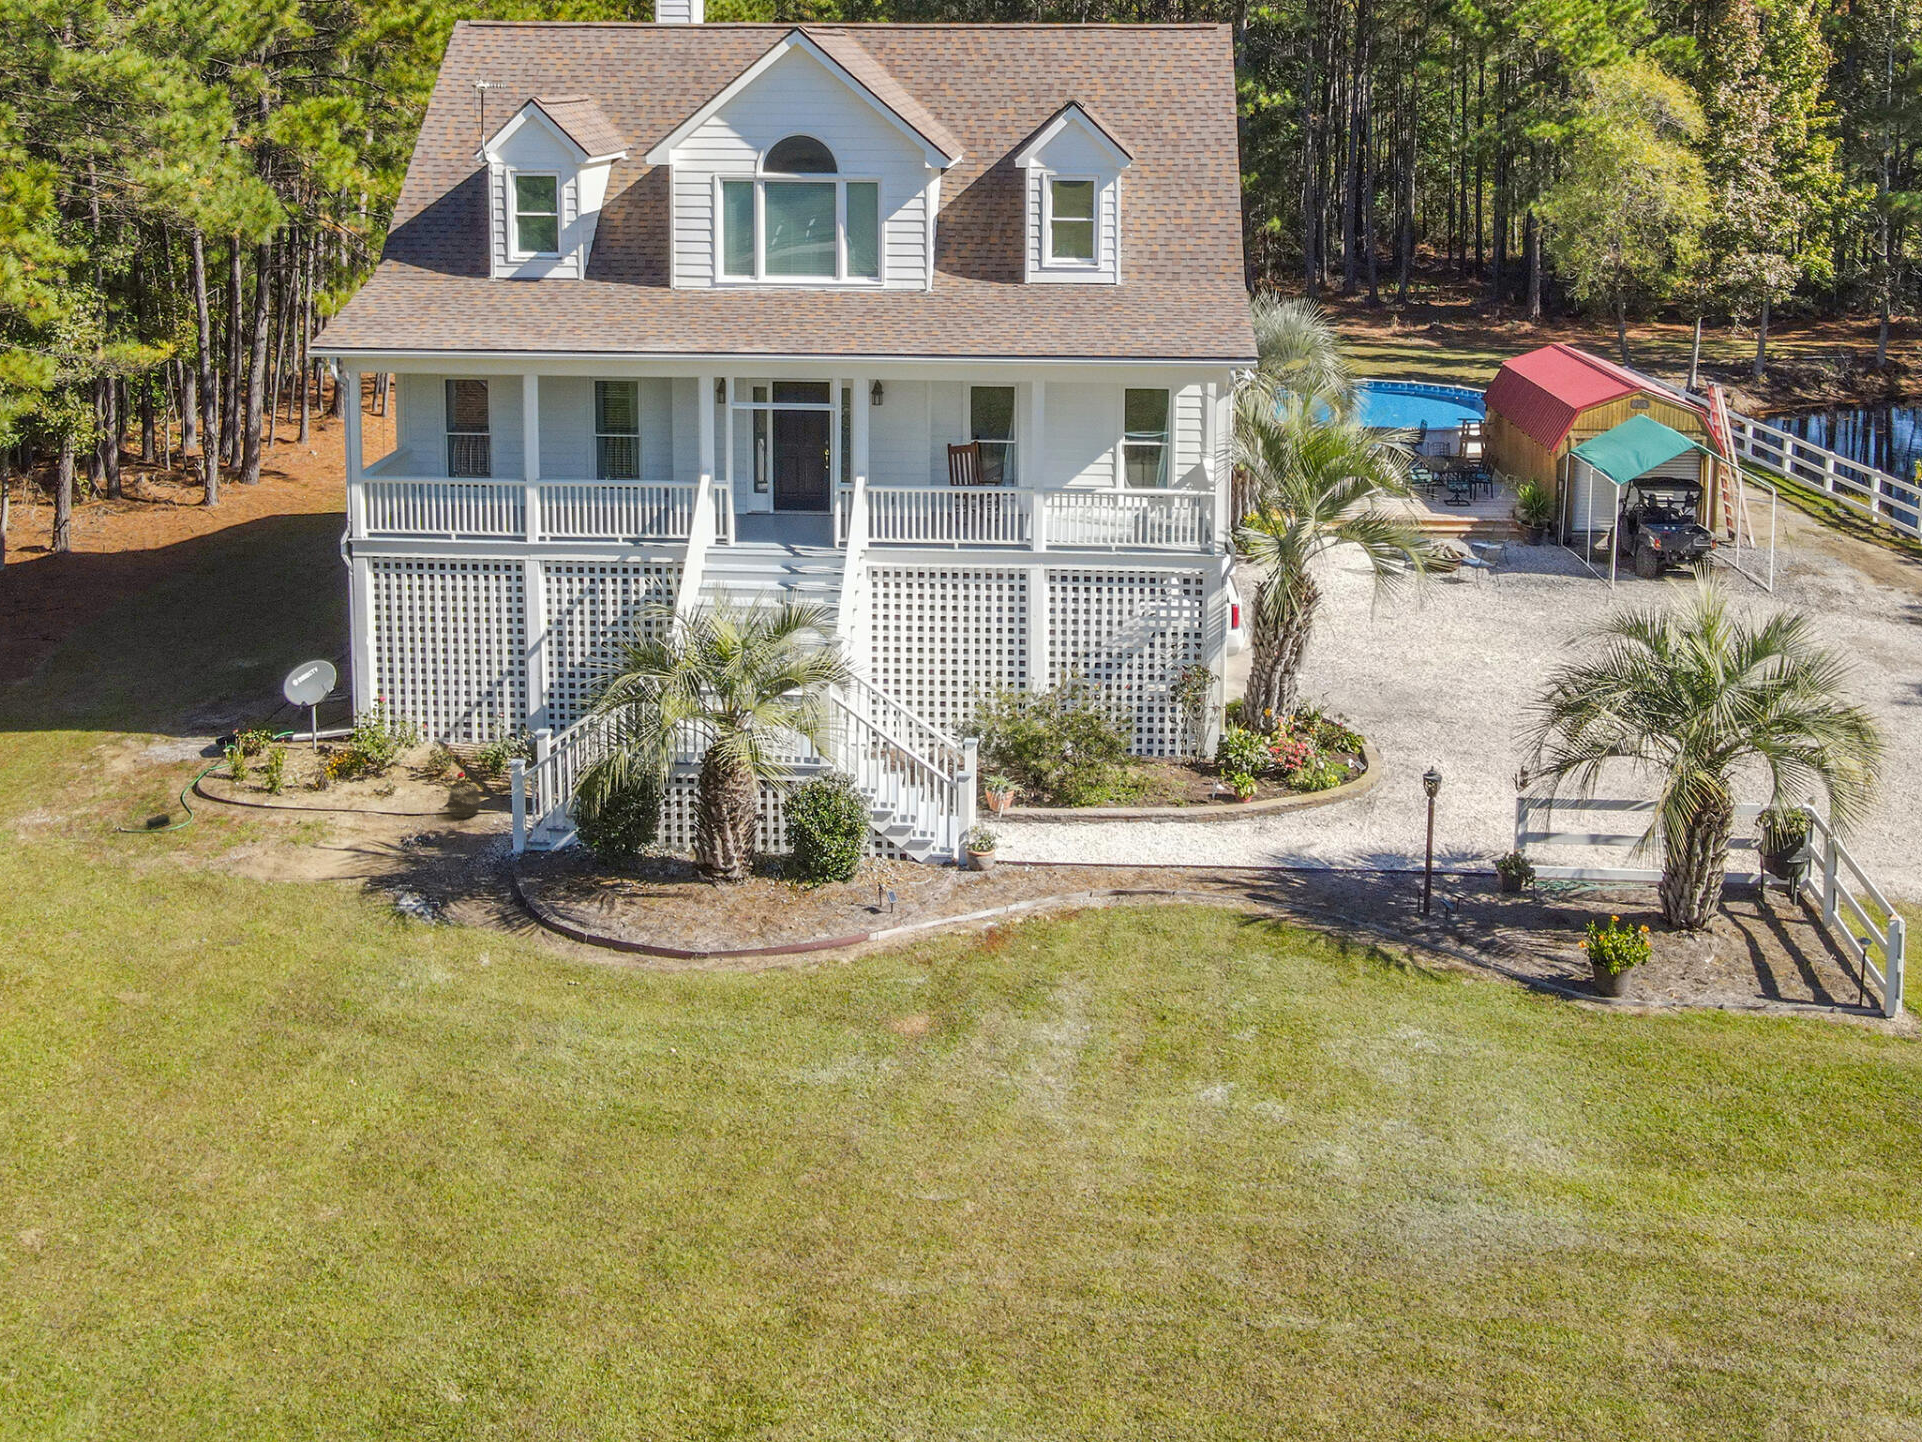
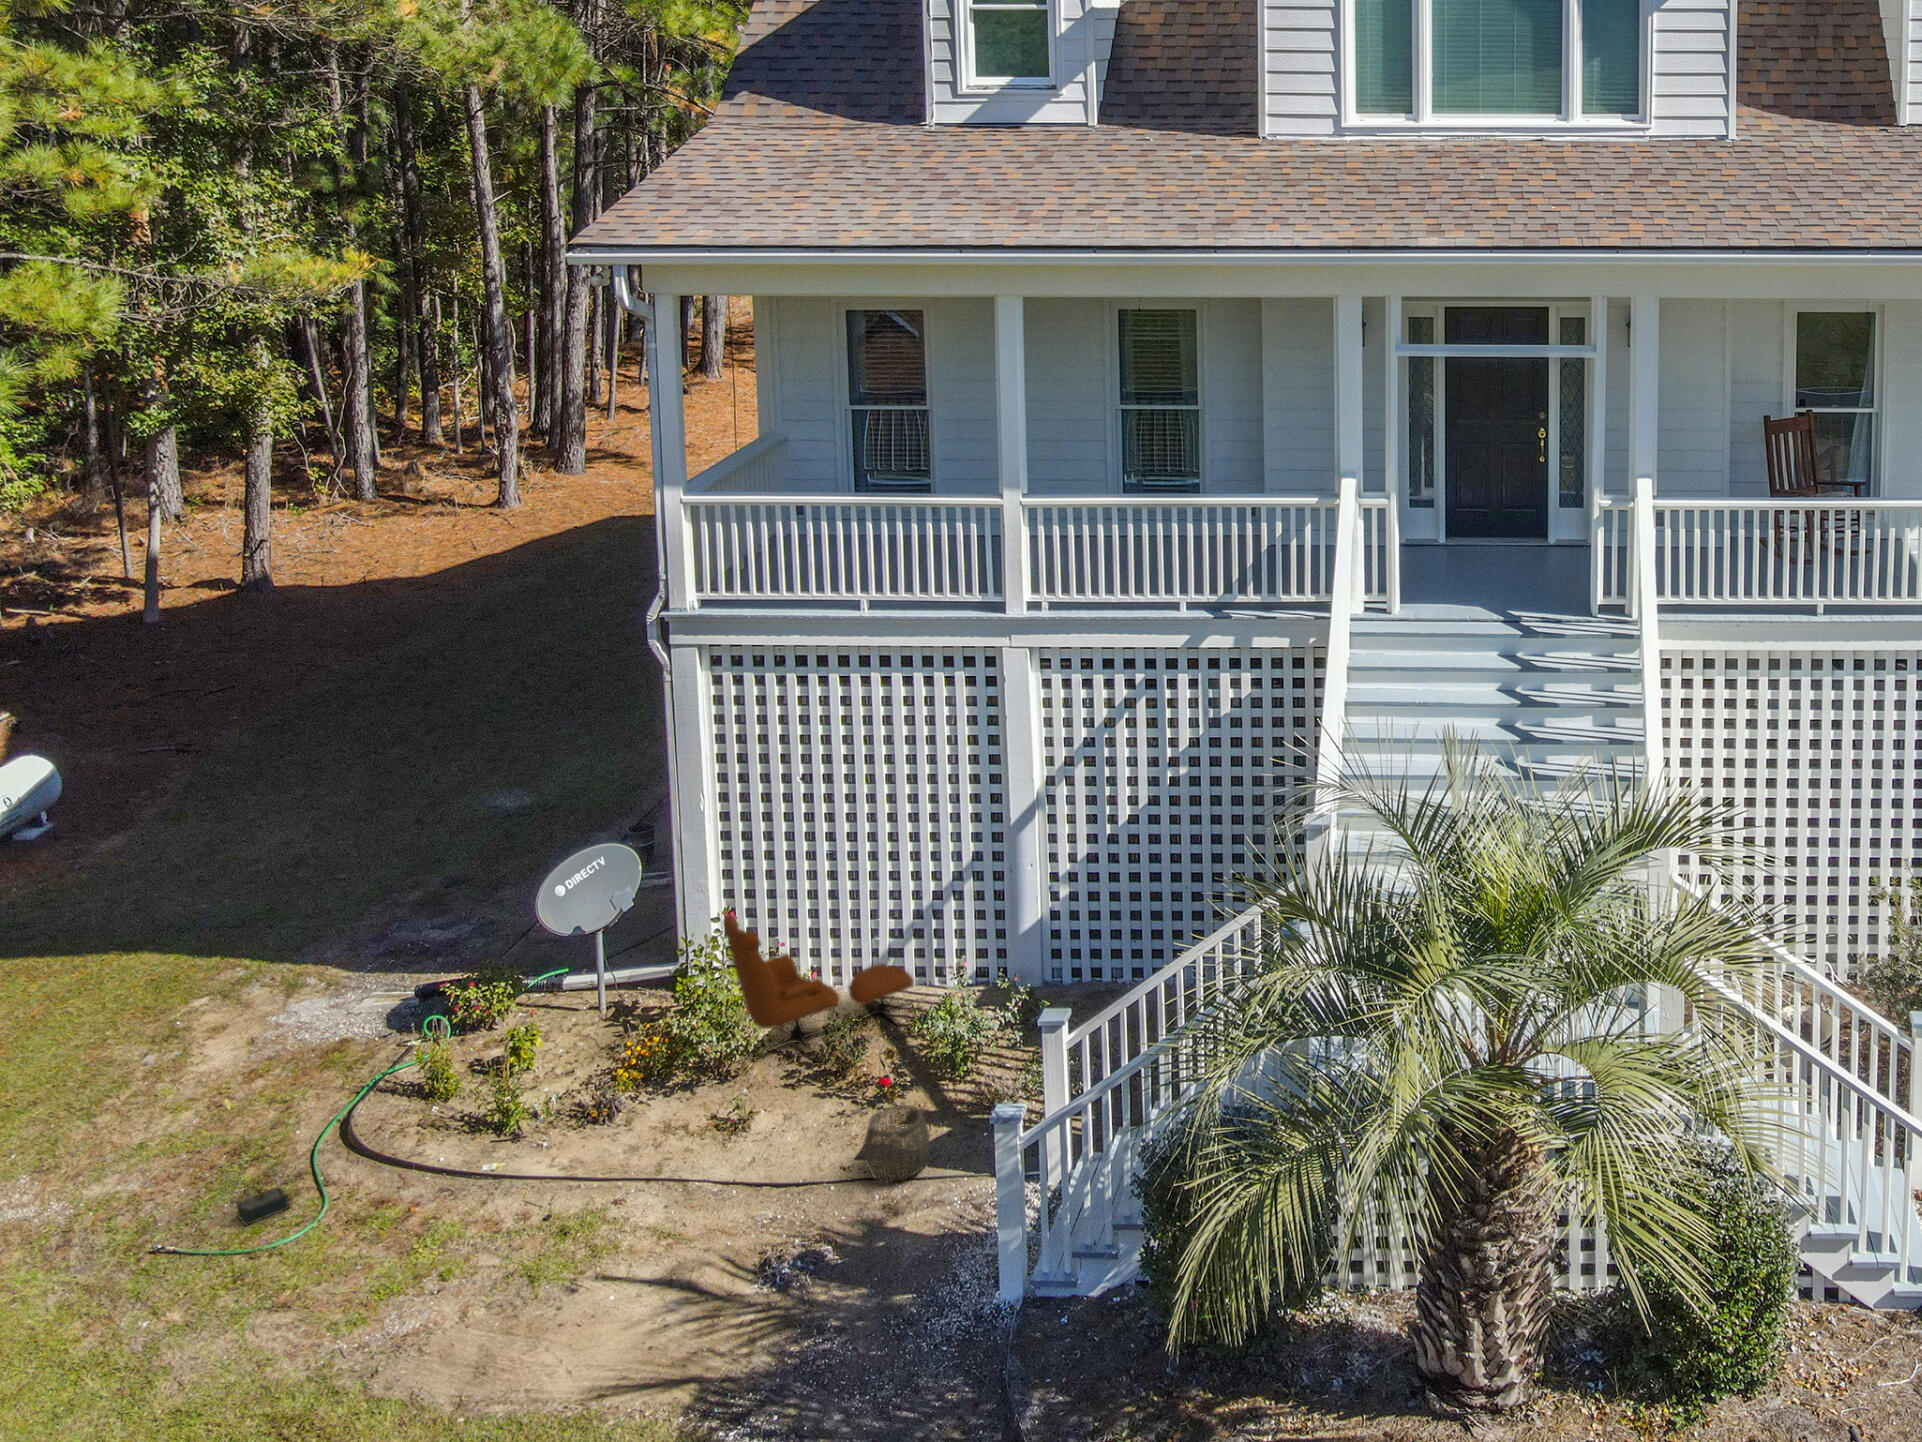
lounge chair: none [379,696,477,774] -> present [723,914,914,1061]

